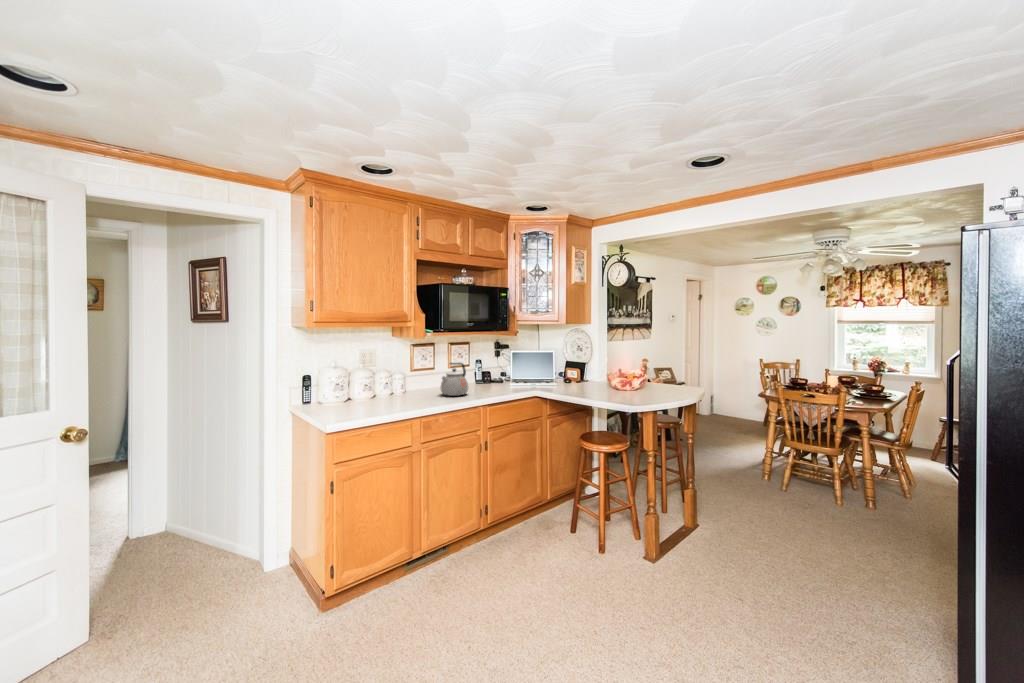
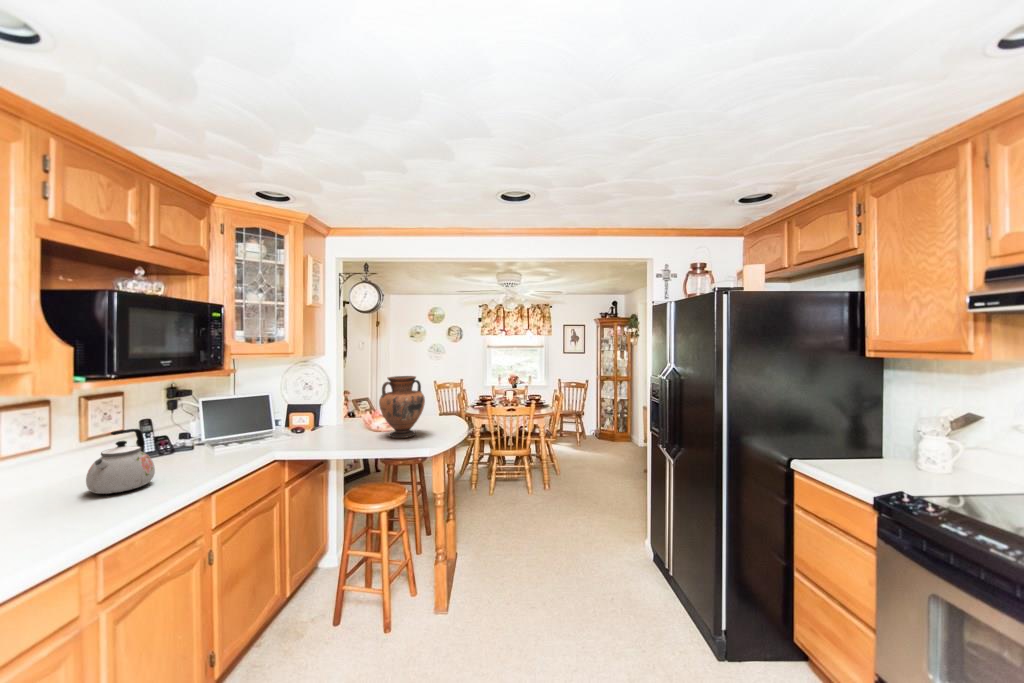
vase: none [613,344,654,398] -> present [379,376,425,438]

